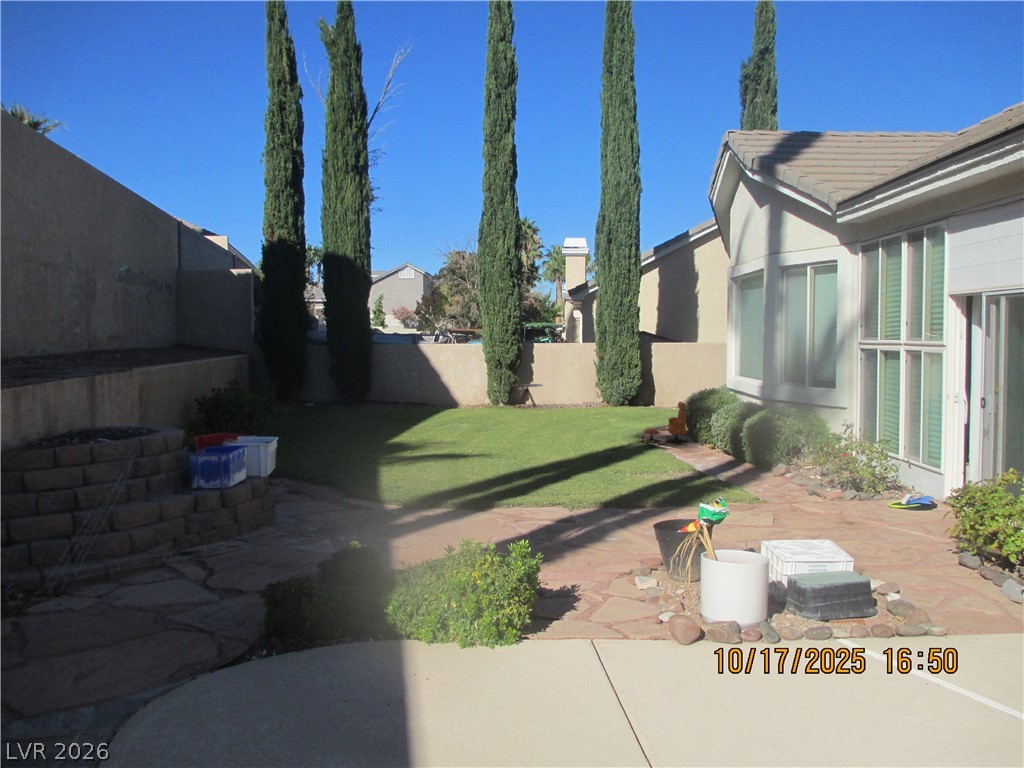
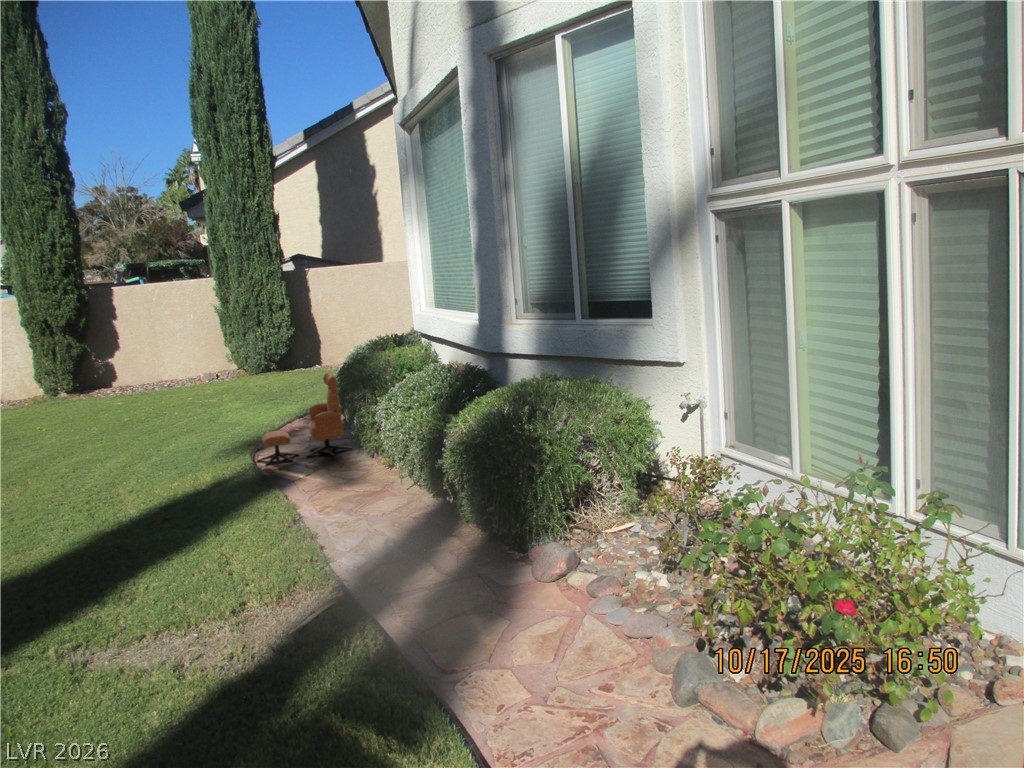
round table: present [512,384,543,407] -> none [75,352,134,395]

